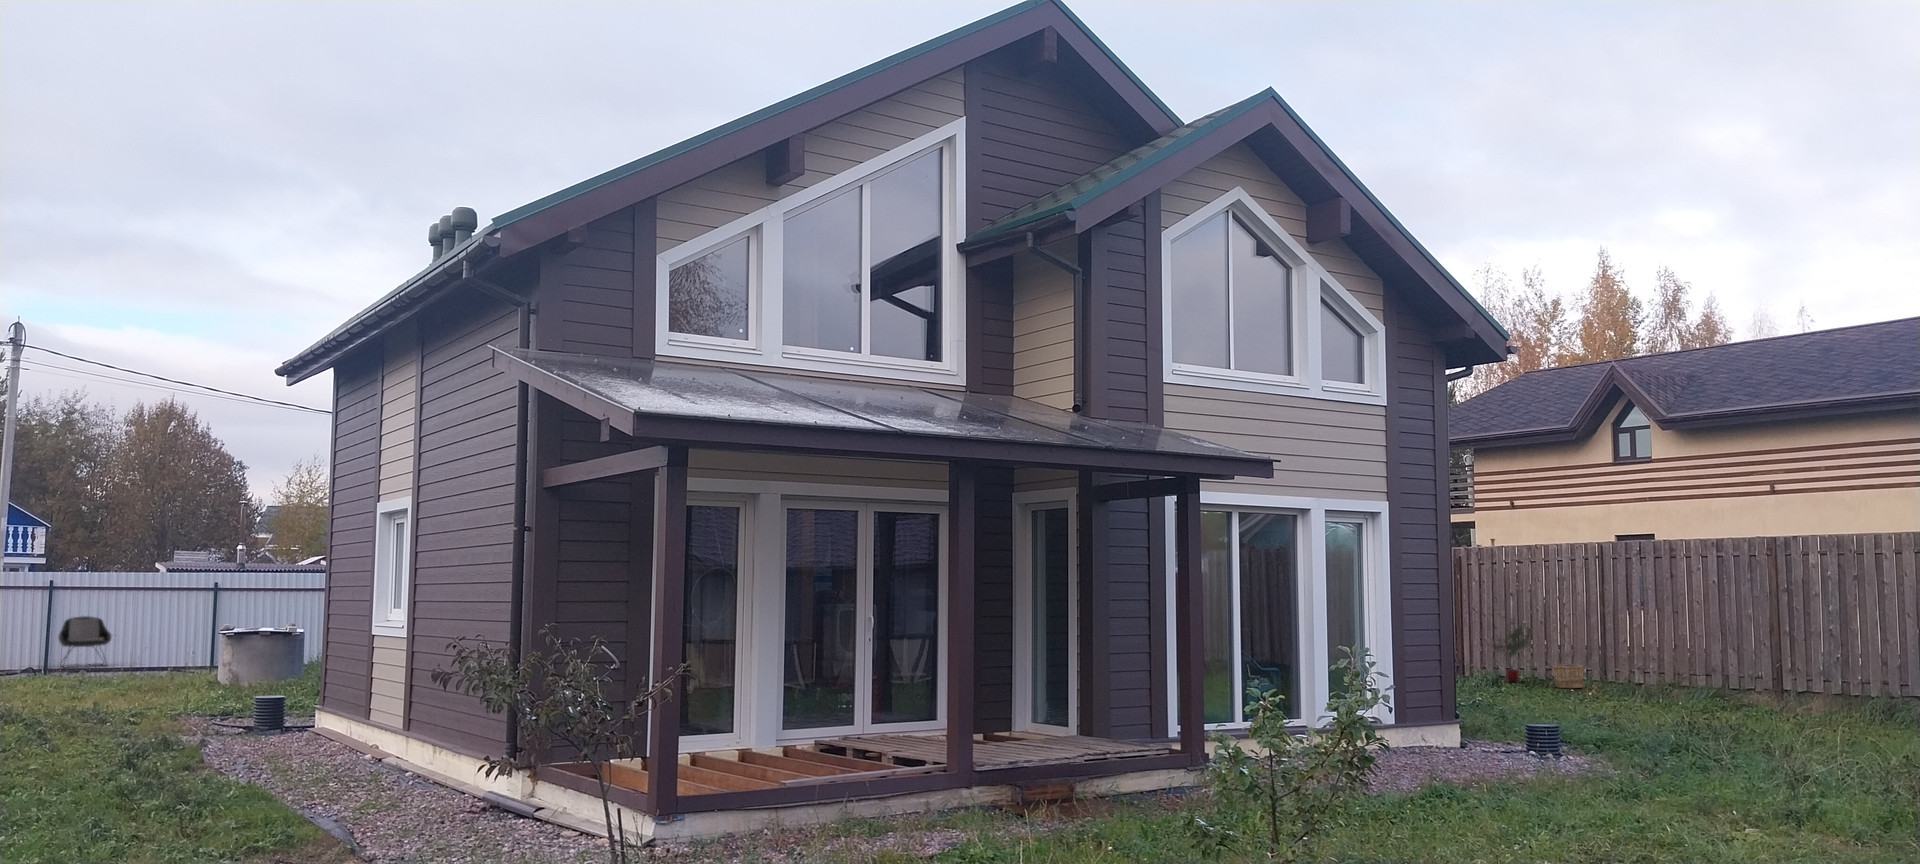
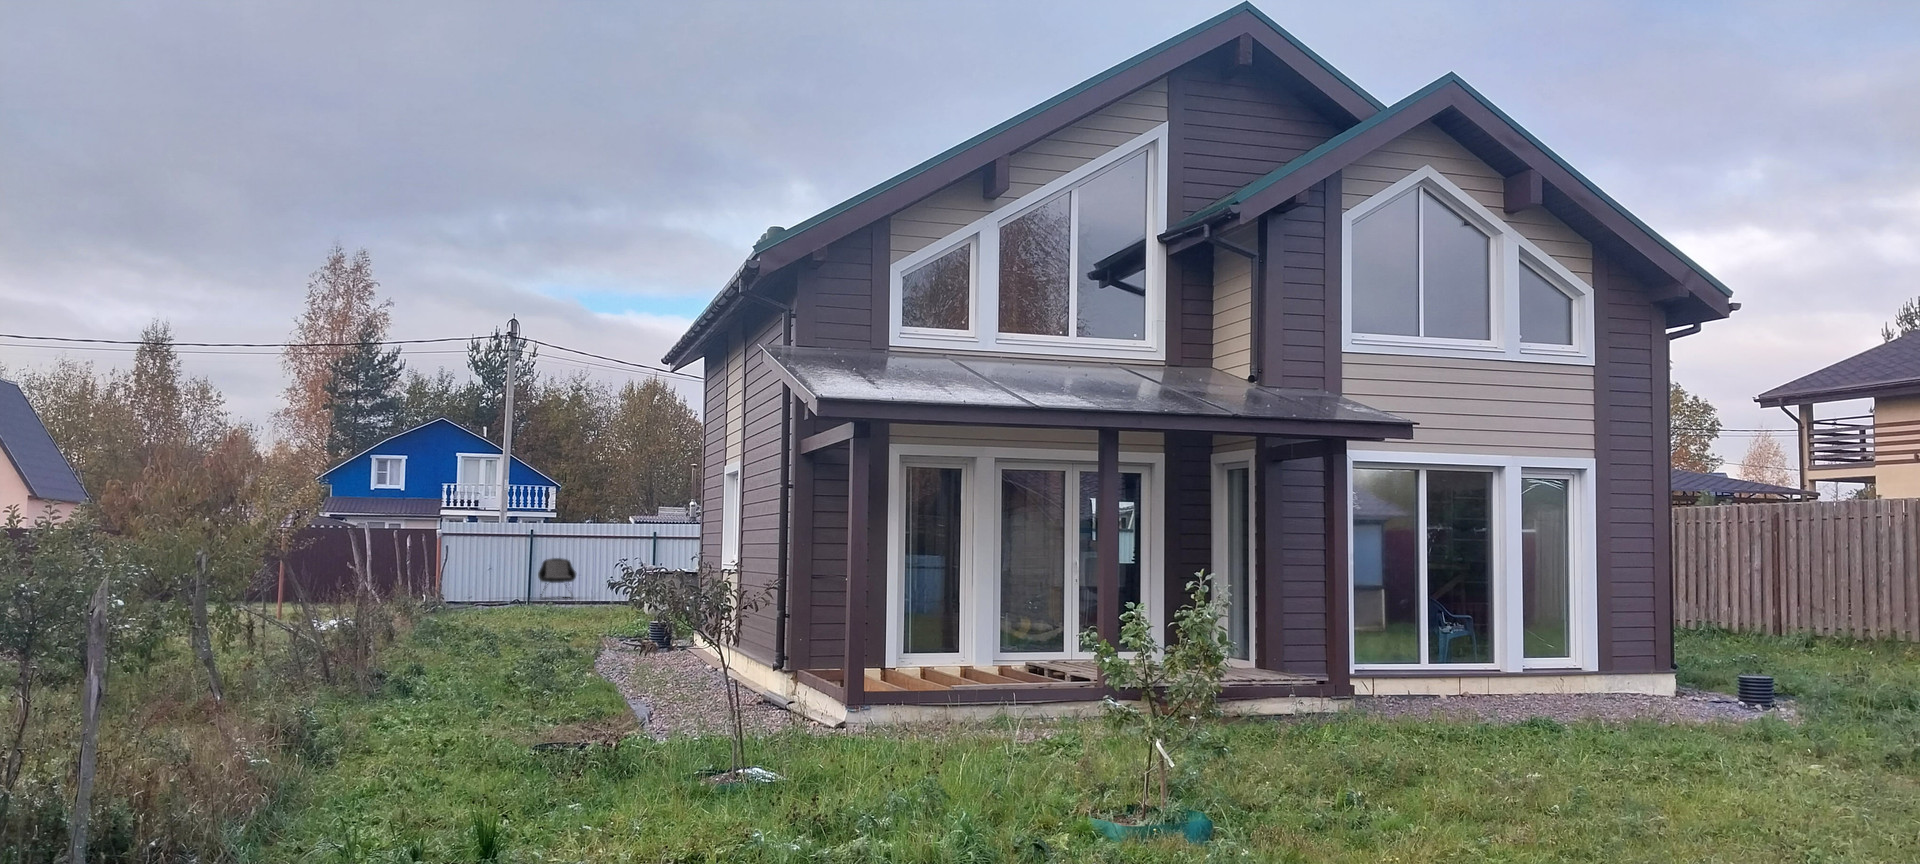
potted tree: present [1494,619,1534,682] -> none [1796,580,1843,645]
wooden bucket: present [1553,664,1583,688] -> none [1856,628,1891,652]

